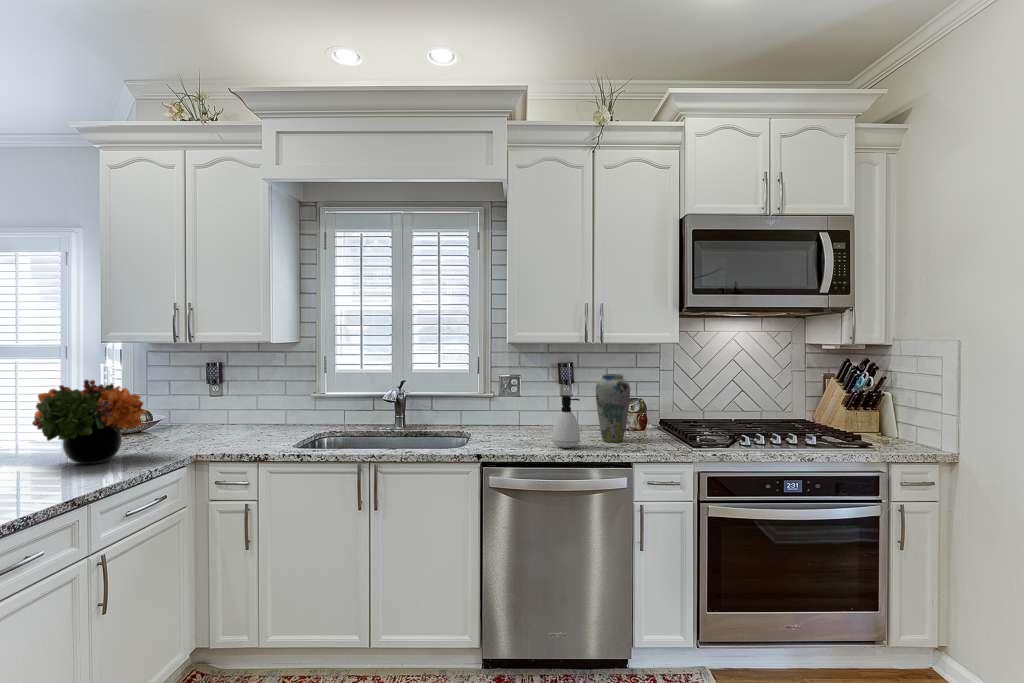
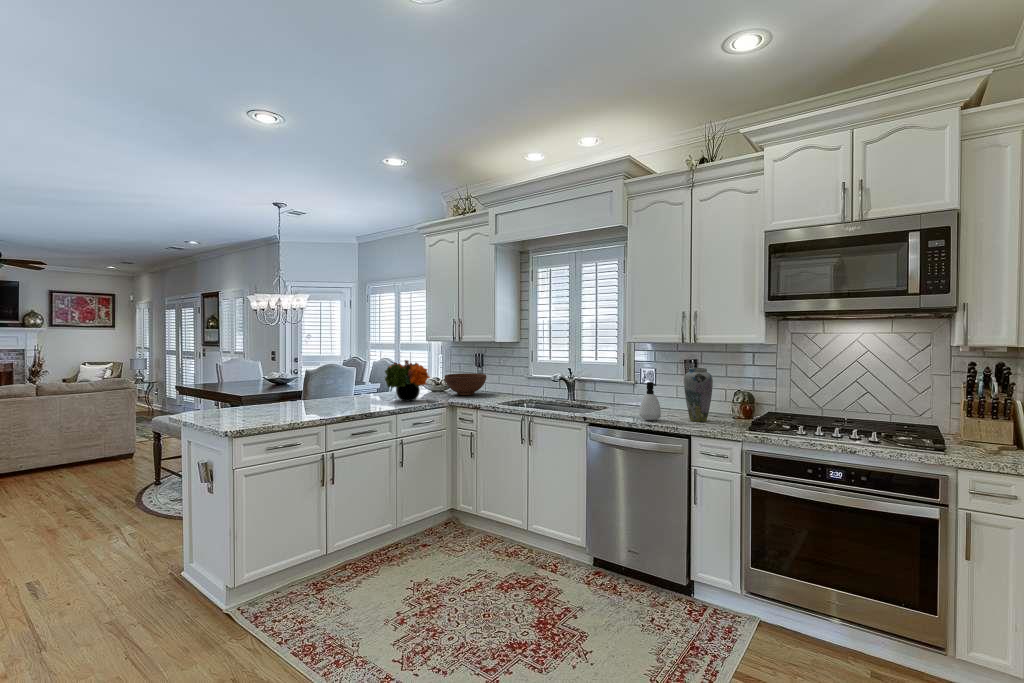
fruit bowl: none [156,397,241,438] -> present [445,373,486,395]

